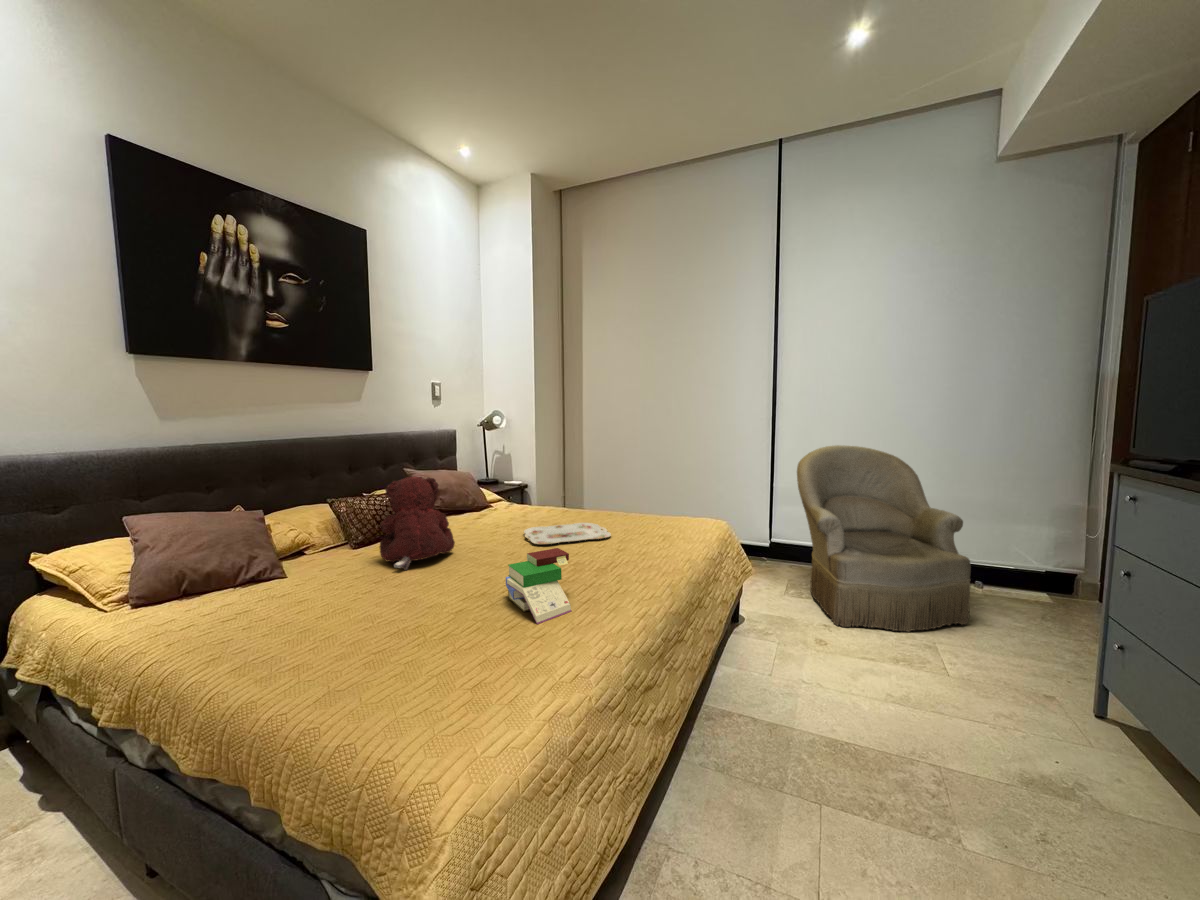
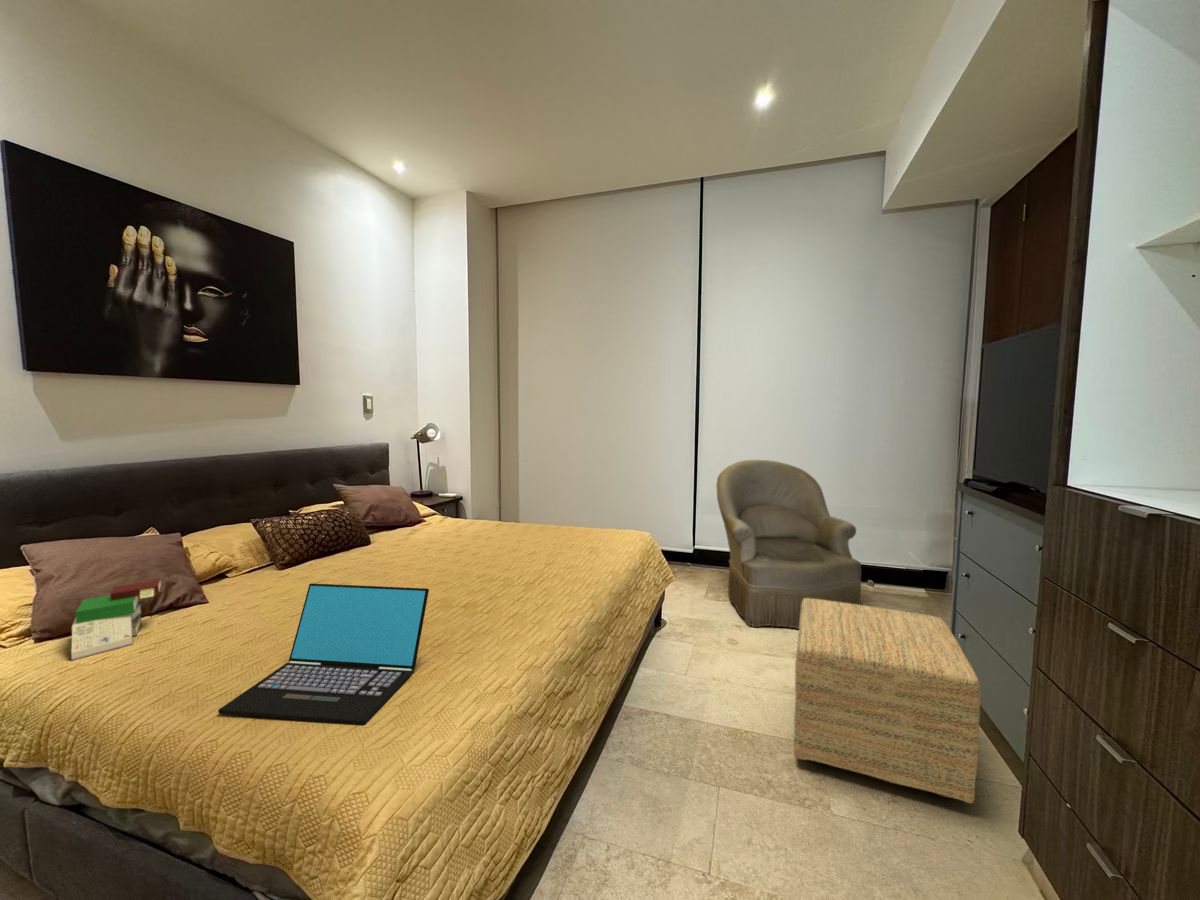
teddy bear: present [380,476,455,570] -> none [307,497,386,592]
serving tray: present [524,523,611,544] -> none [456,537,541,561]
book: present [506,548,572,624] -> present [71,579,161,661]
laptop: none [289,557,500,708] -> present [218,583,429,725]
ottoman: none [904,595,1164,852] -> present [794,598,980,803]

